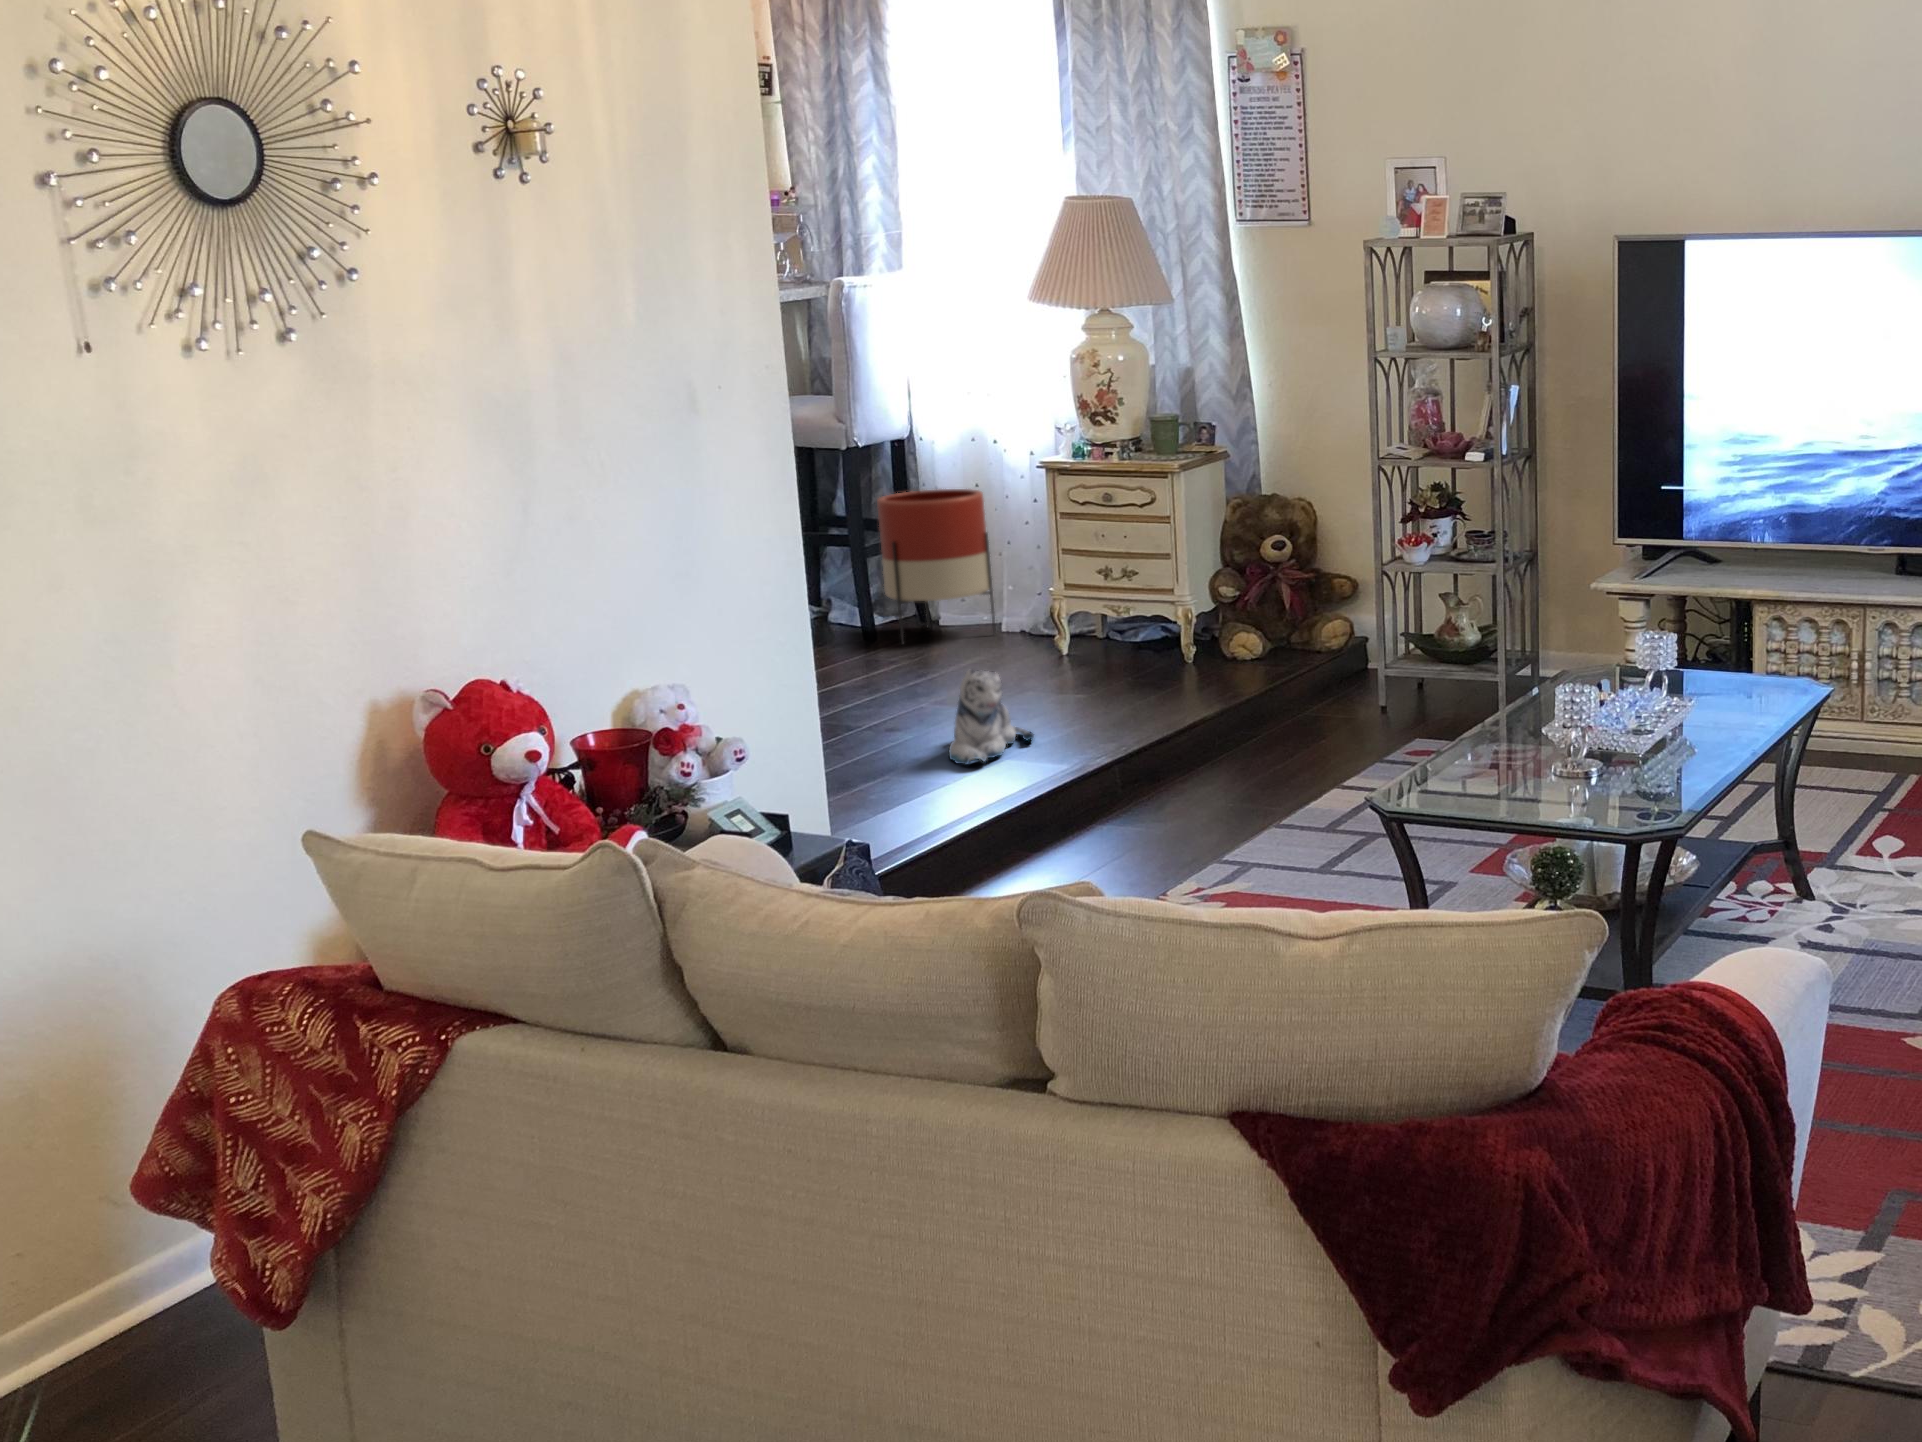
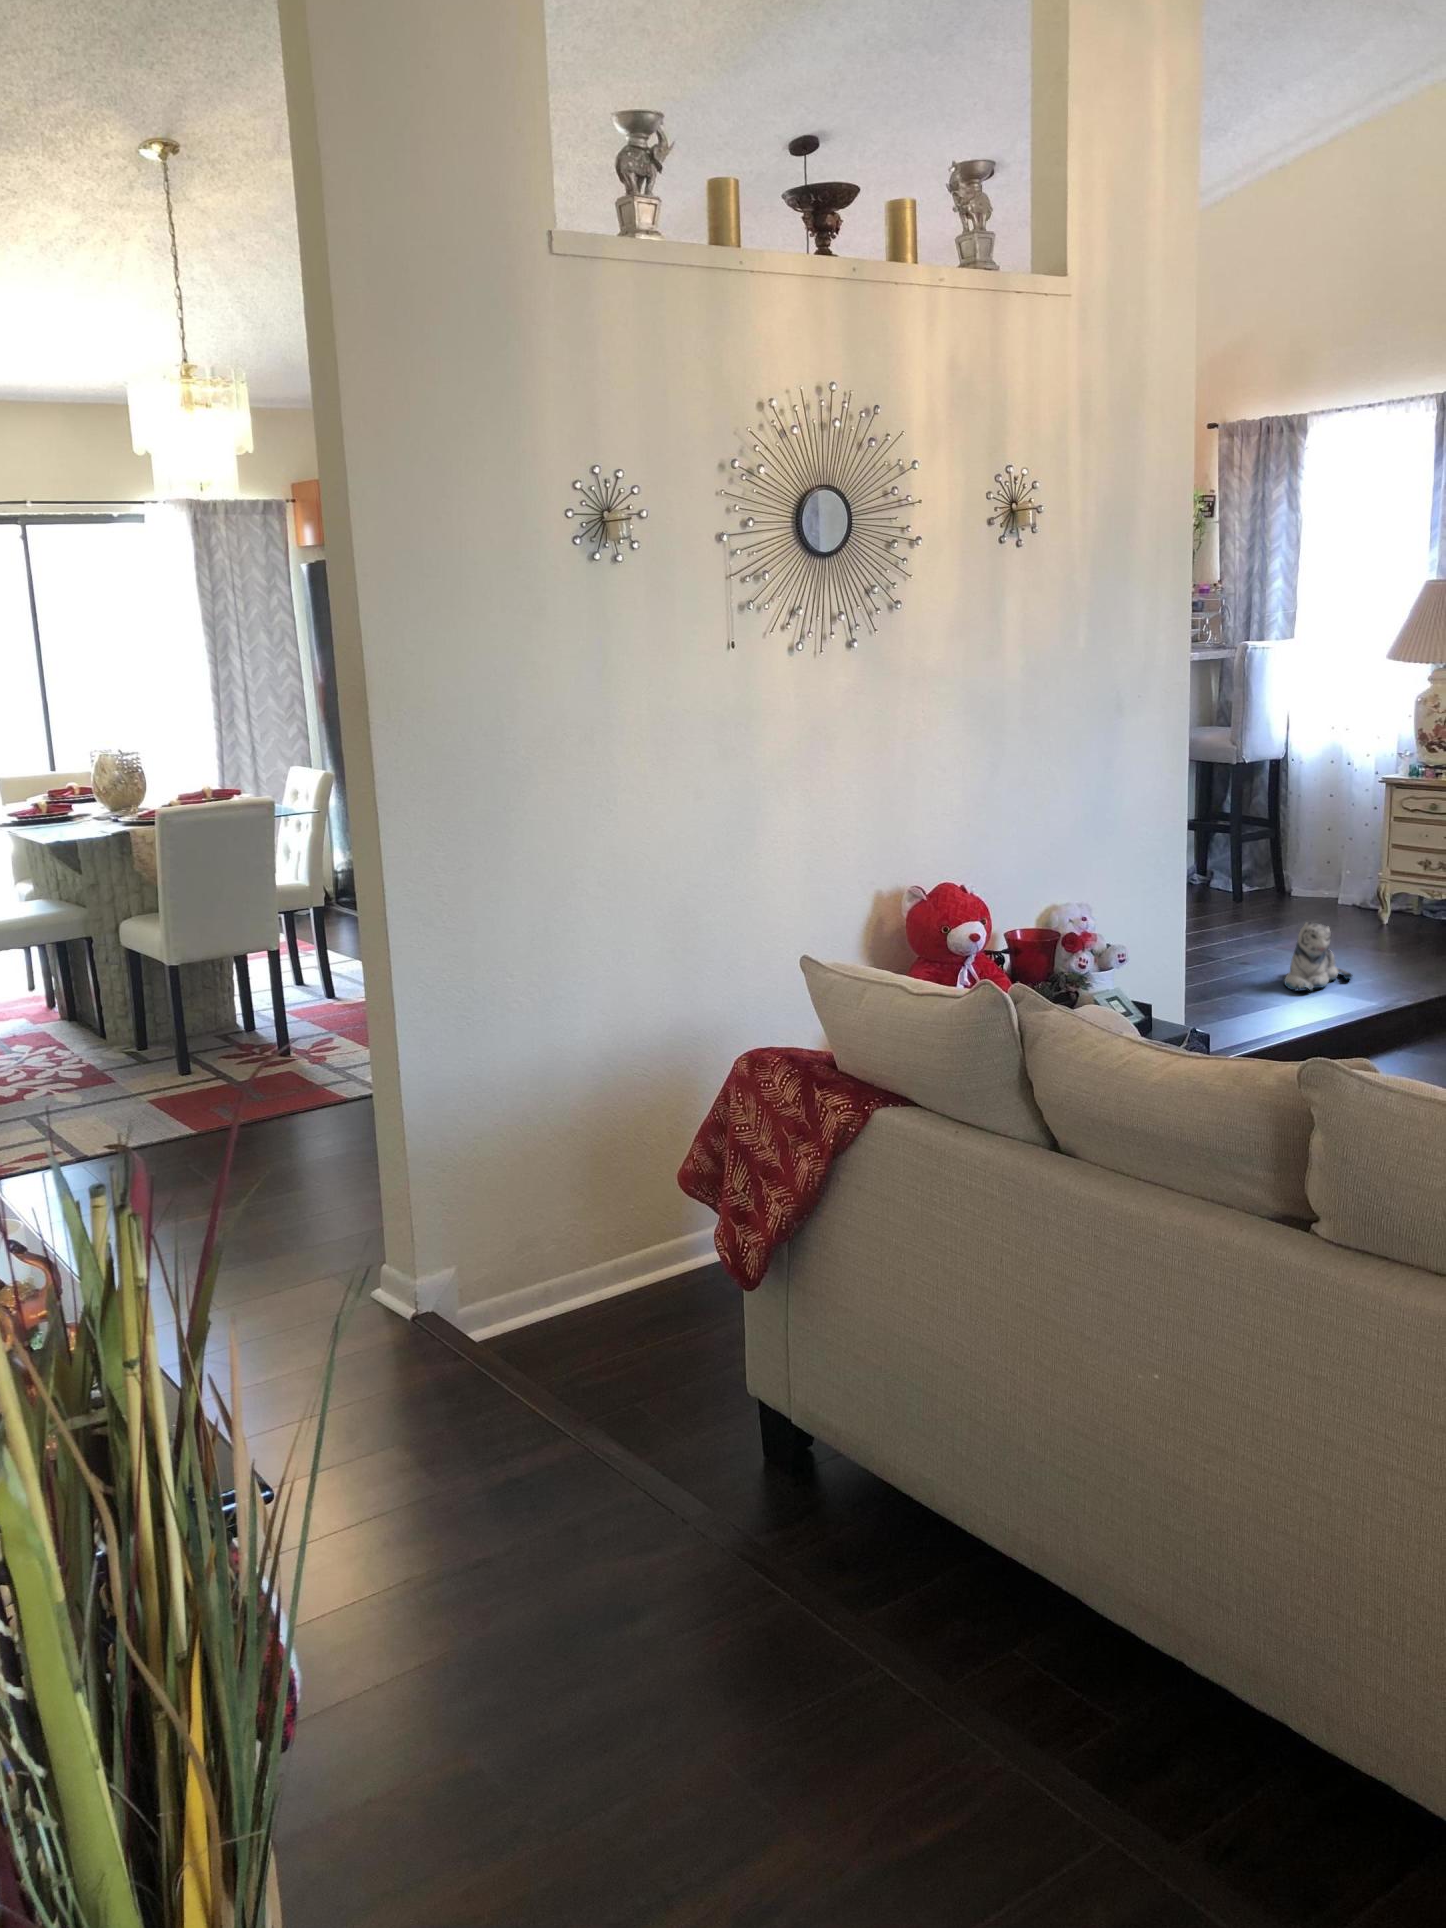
planter: present [877,489,996,644] -> none [1253,797,1335,905]

